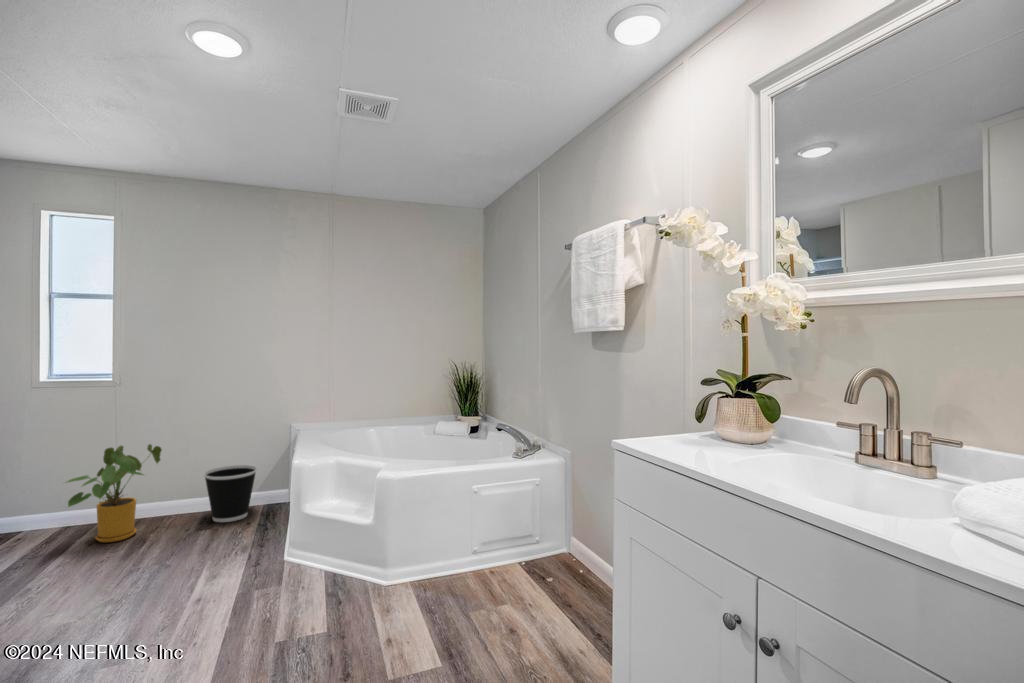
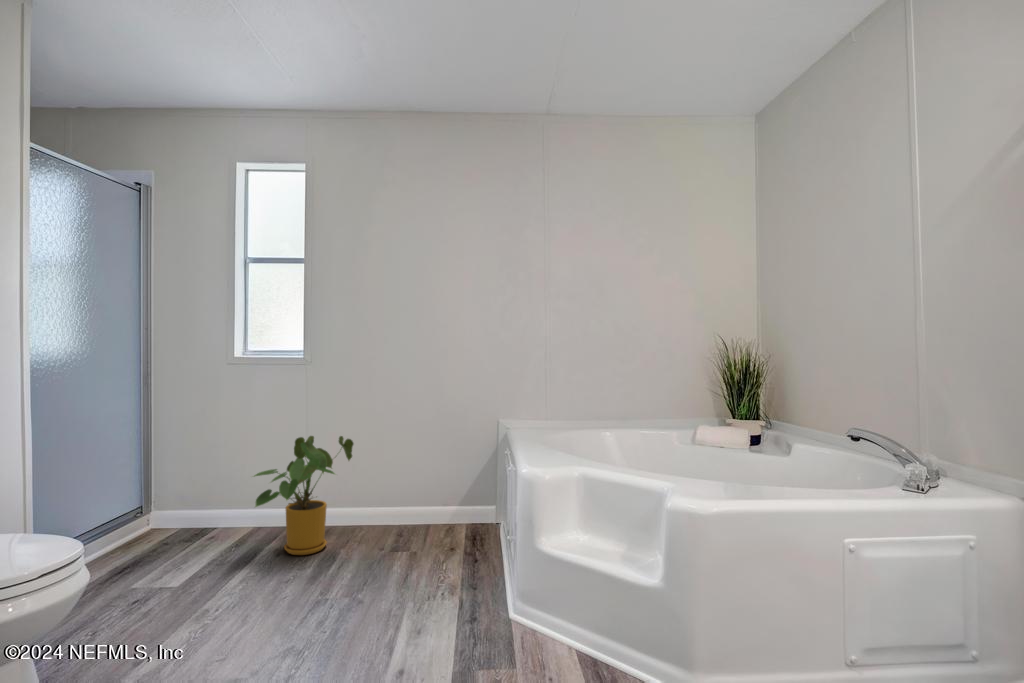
wastebasket: present [204,465,257,522] -> none [399,470,460,544]

